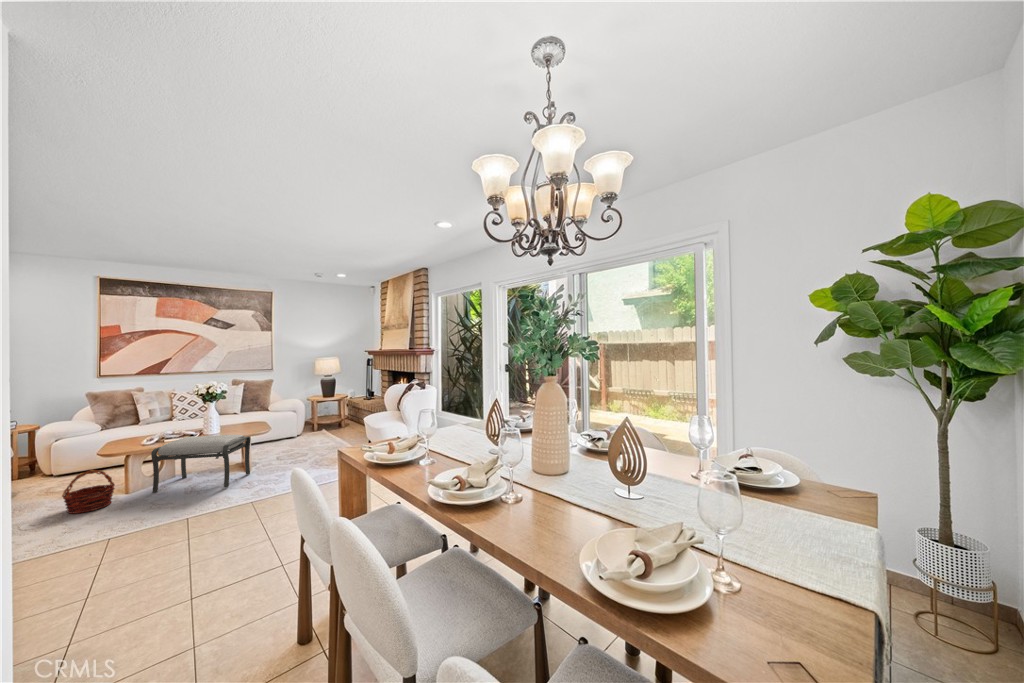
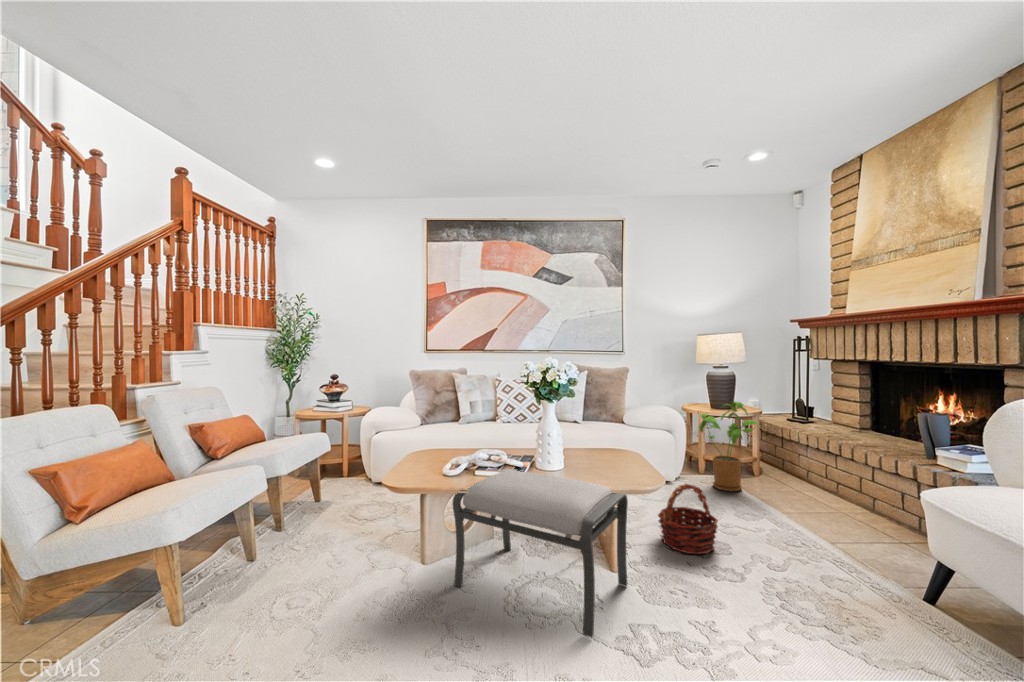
house plant: none [310,394,339,437] -> present [699,401,758,491]
basket: present [62,470,115,514] -> present [658,484,718,554]

